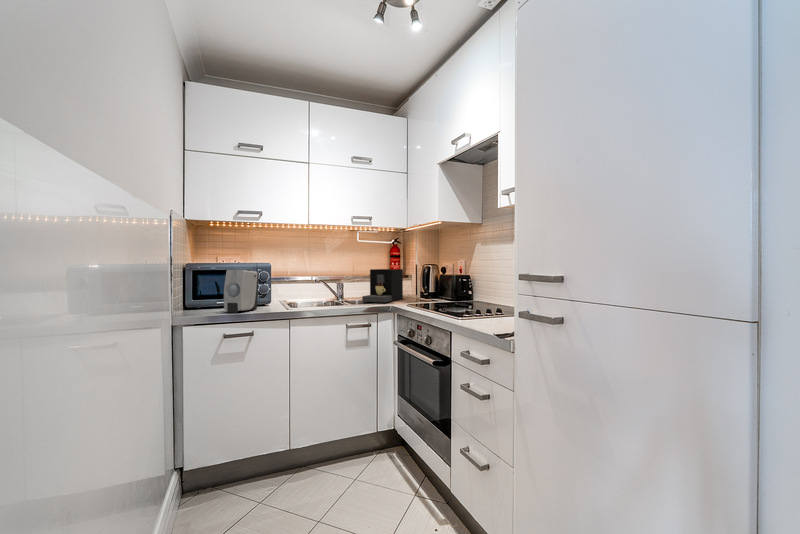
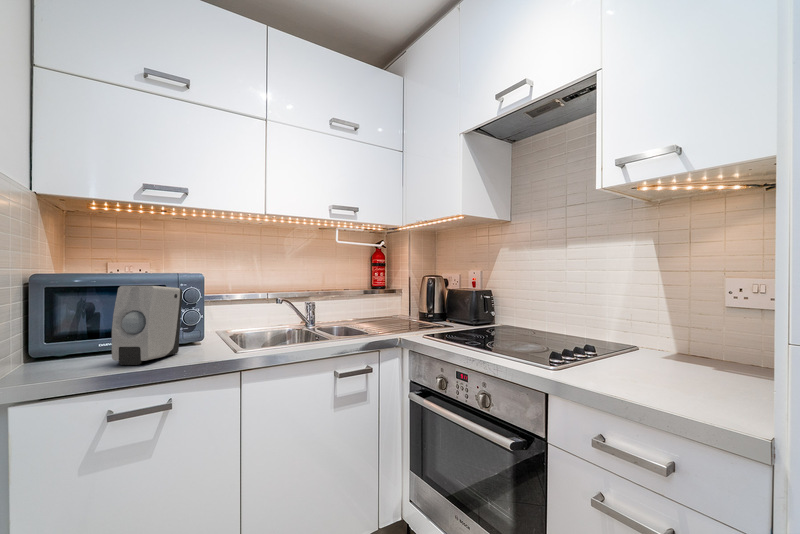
coffee maker: present [362,269,403,302] -> none [347,281,395,330]

